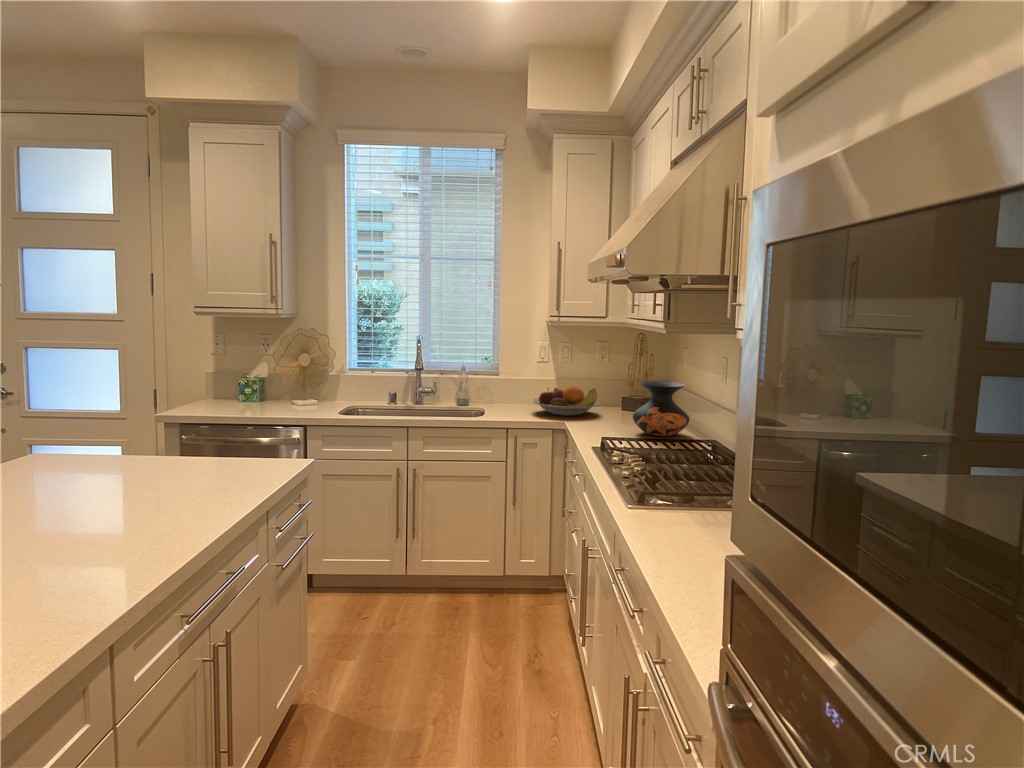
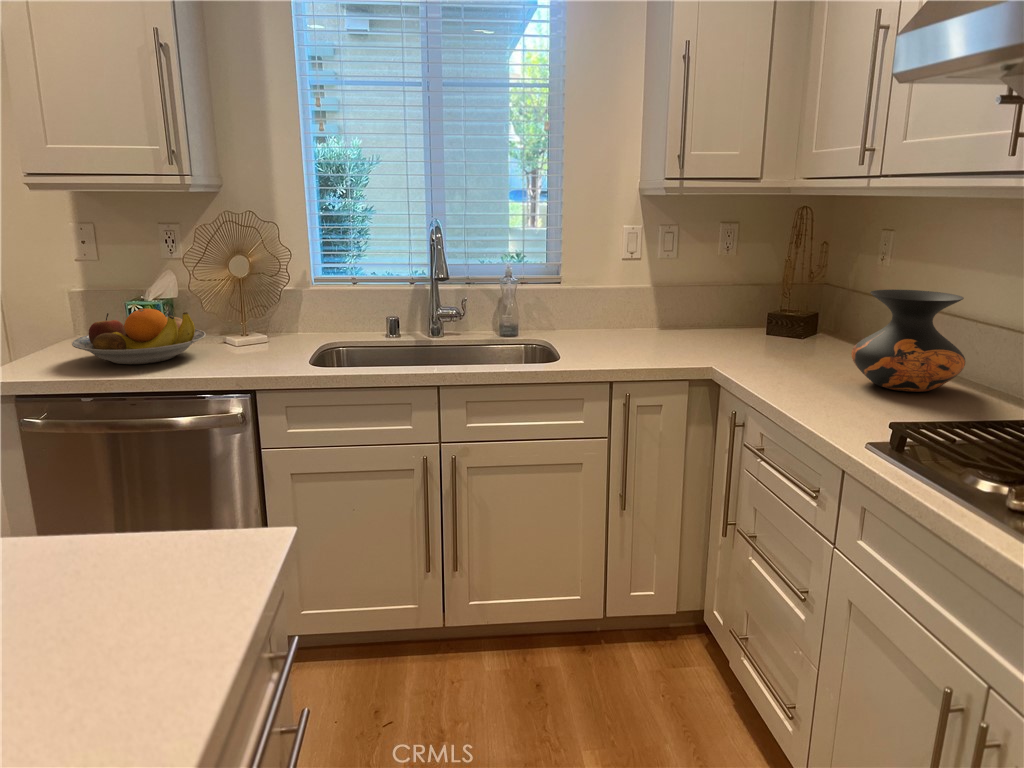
fruit bowl: present [533,386,599,416] -> present [72,309,206,364]

